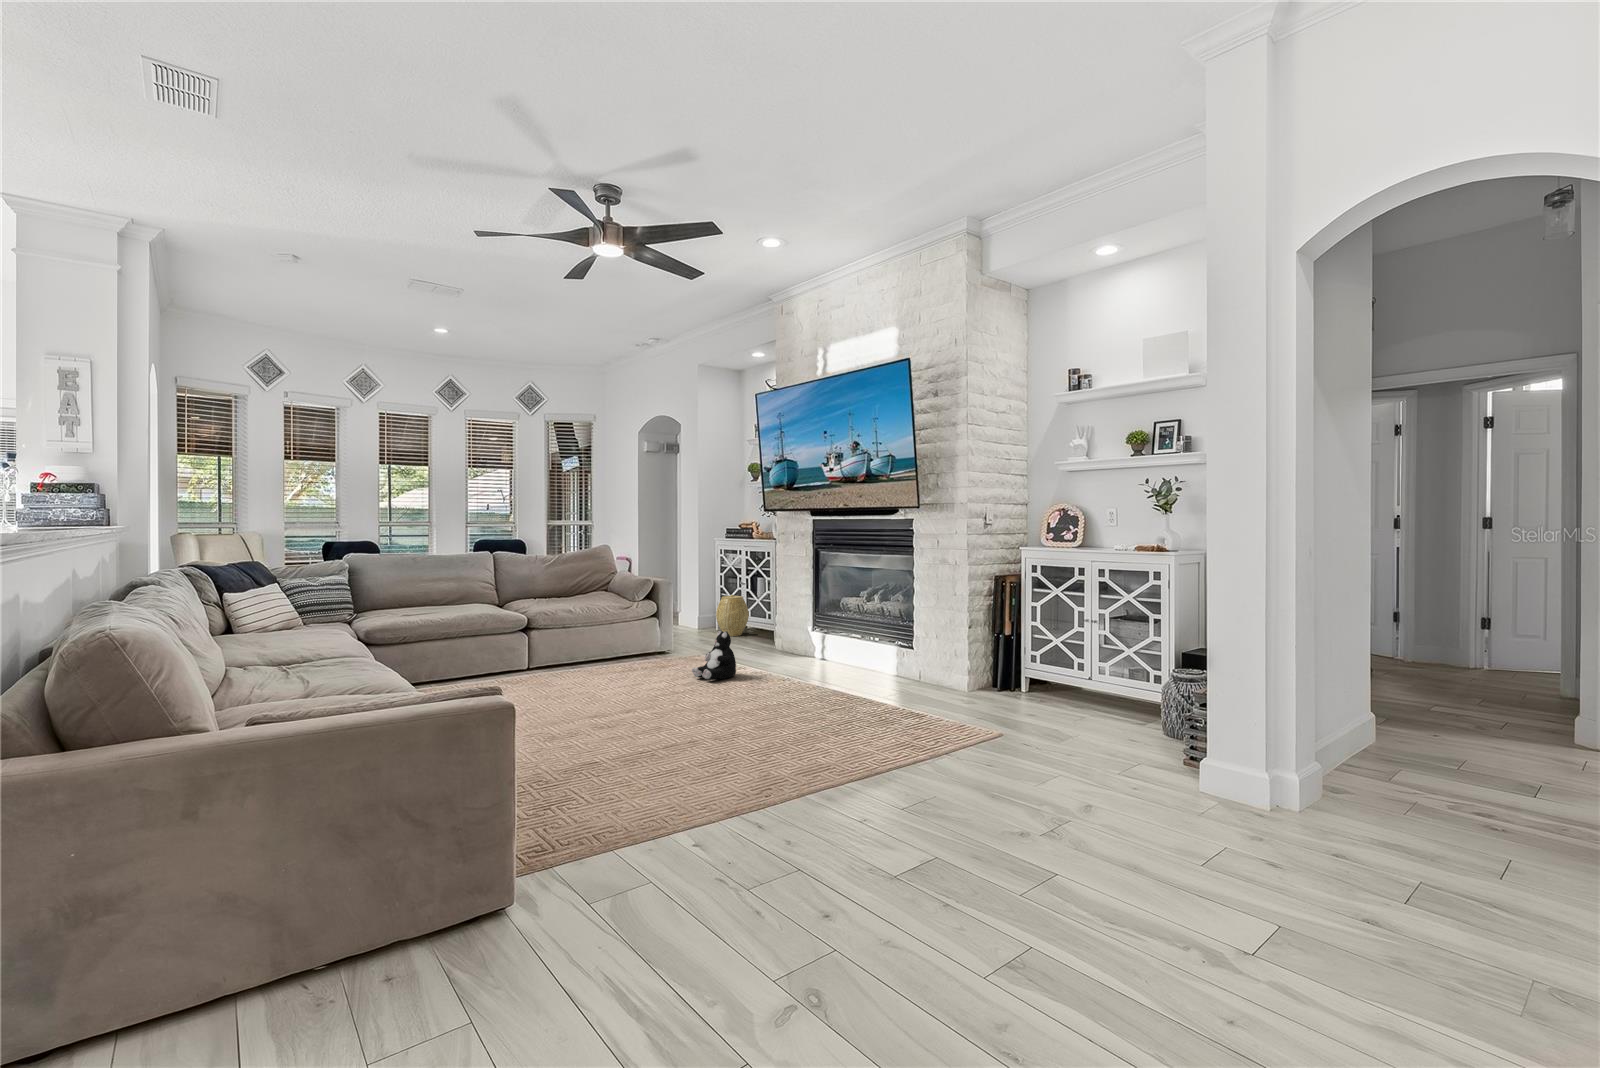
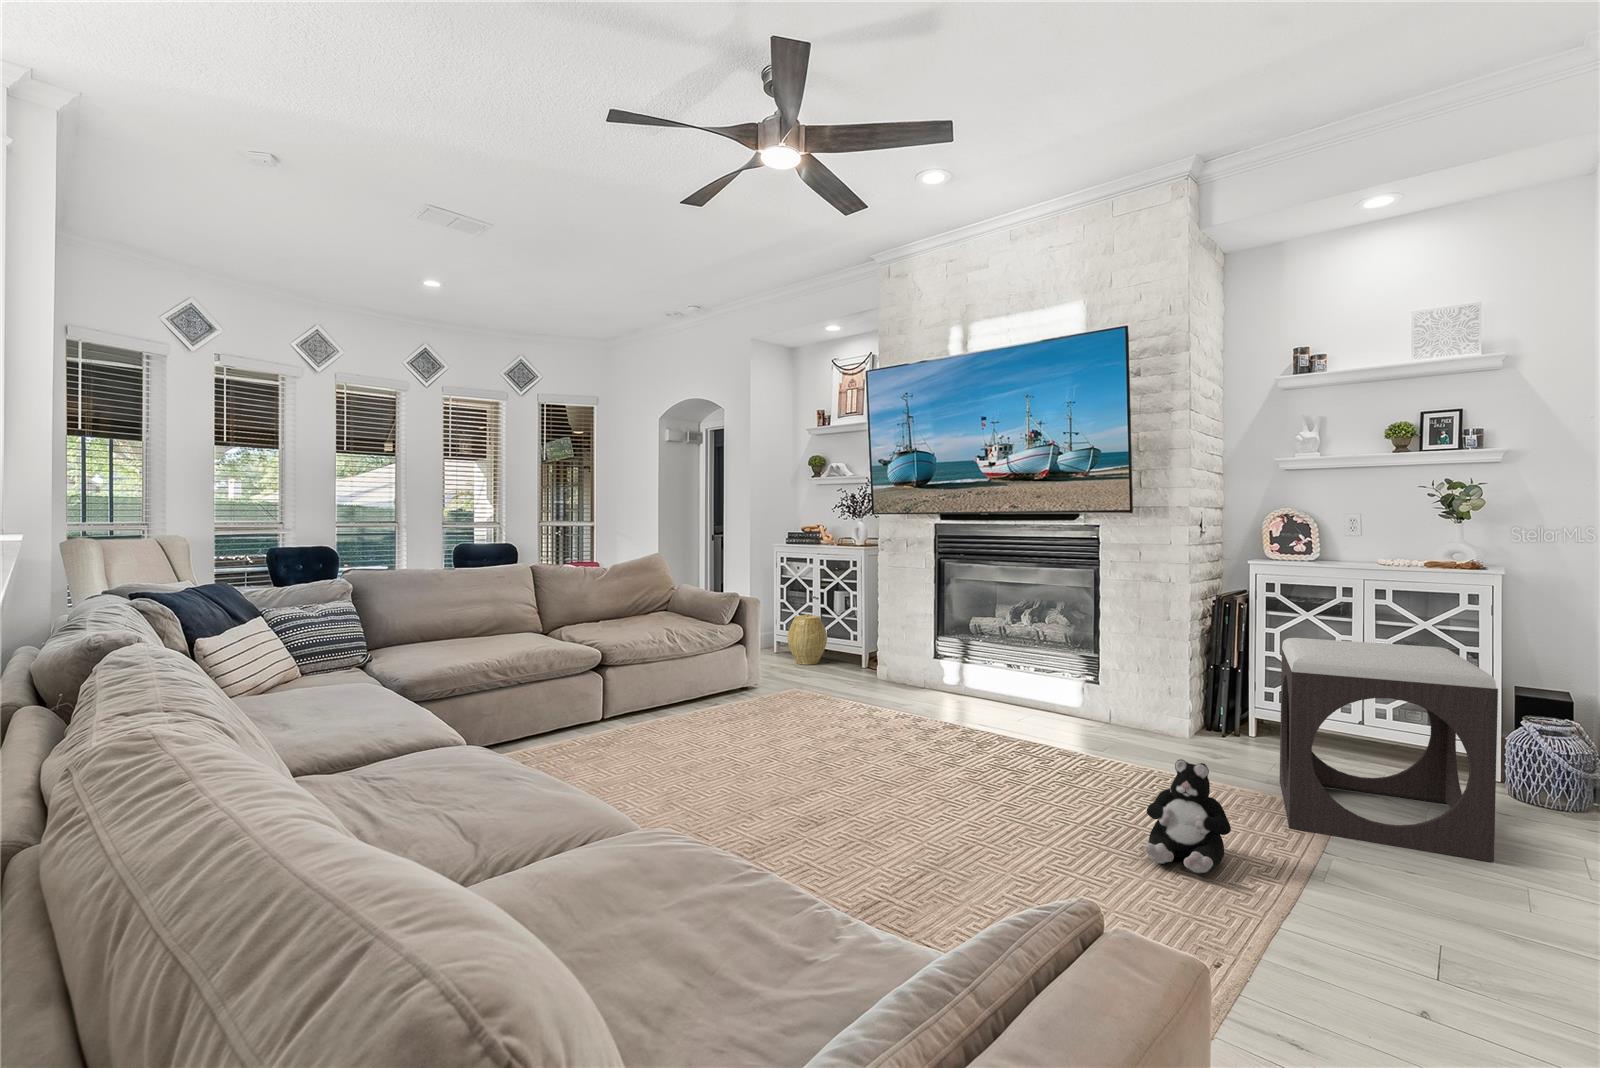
footstool: none [954,605,1108,766] -> present [1280,638,1498,862]
plush toy: present [692,630,736,680] -> present [1145,759,1231,873]

